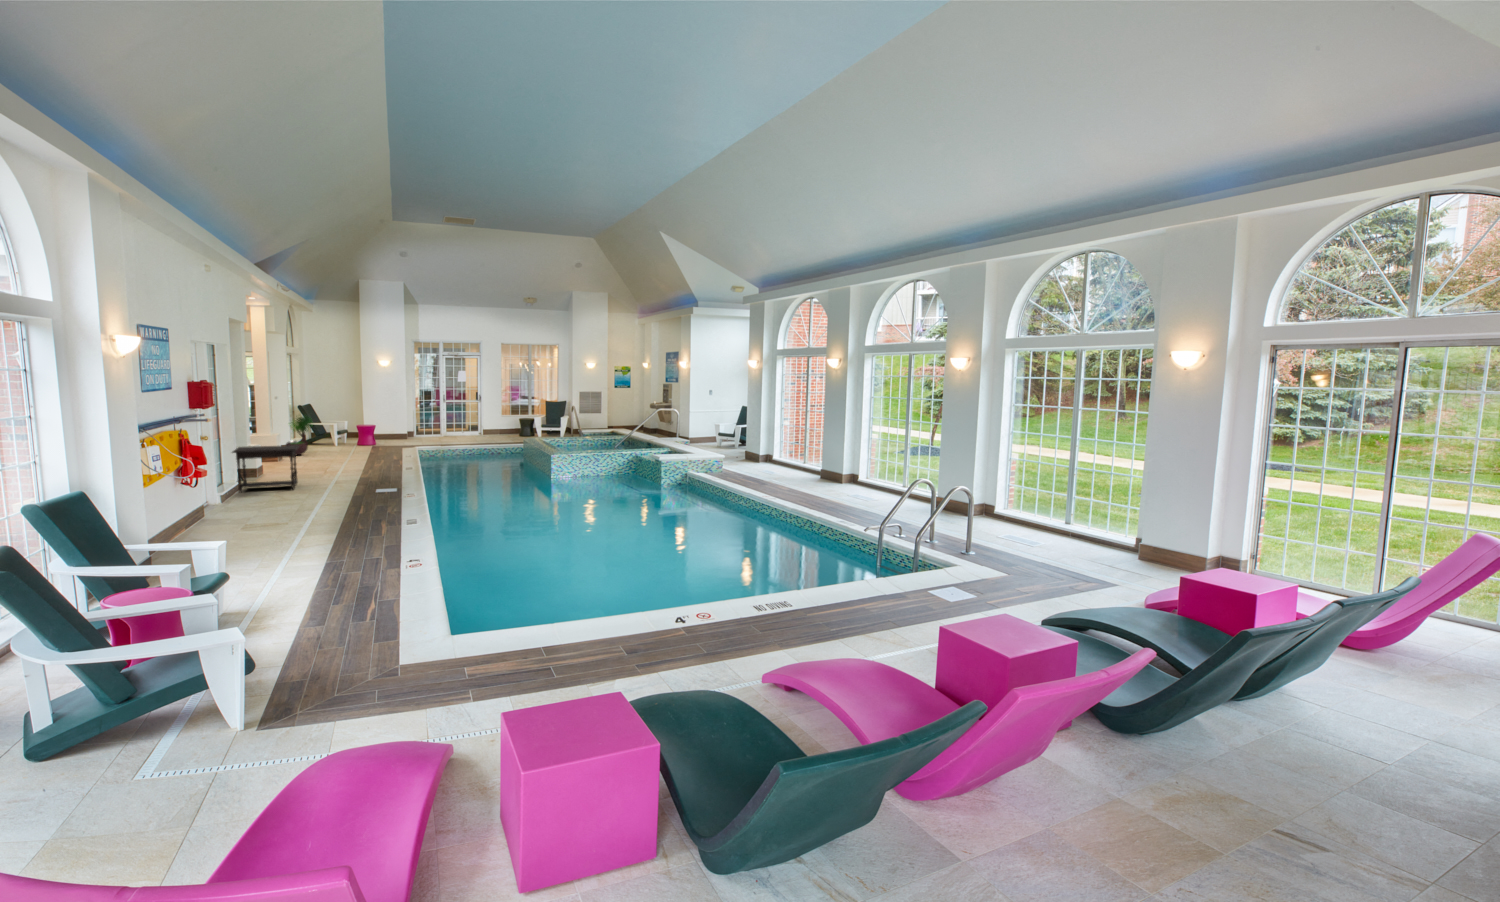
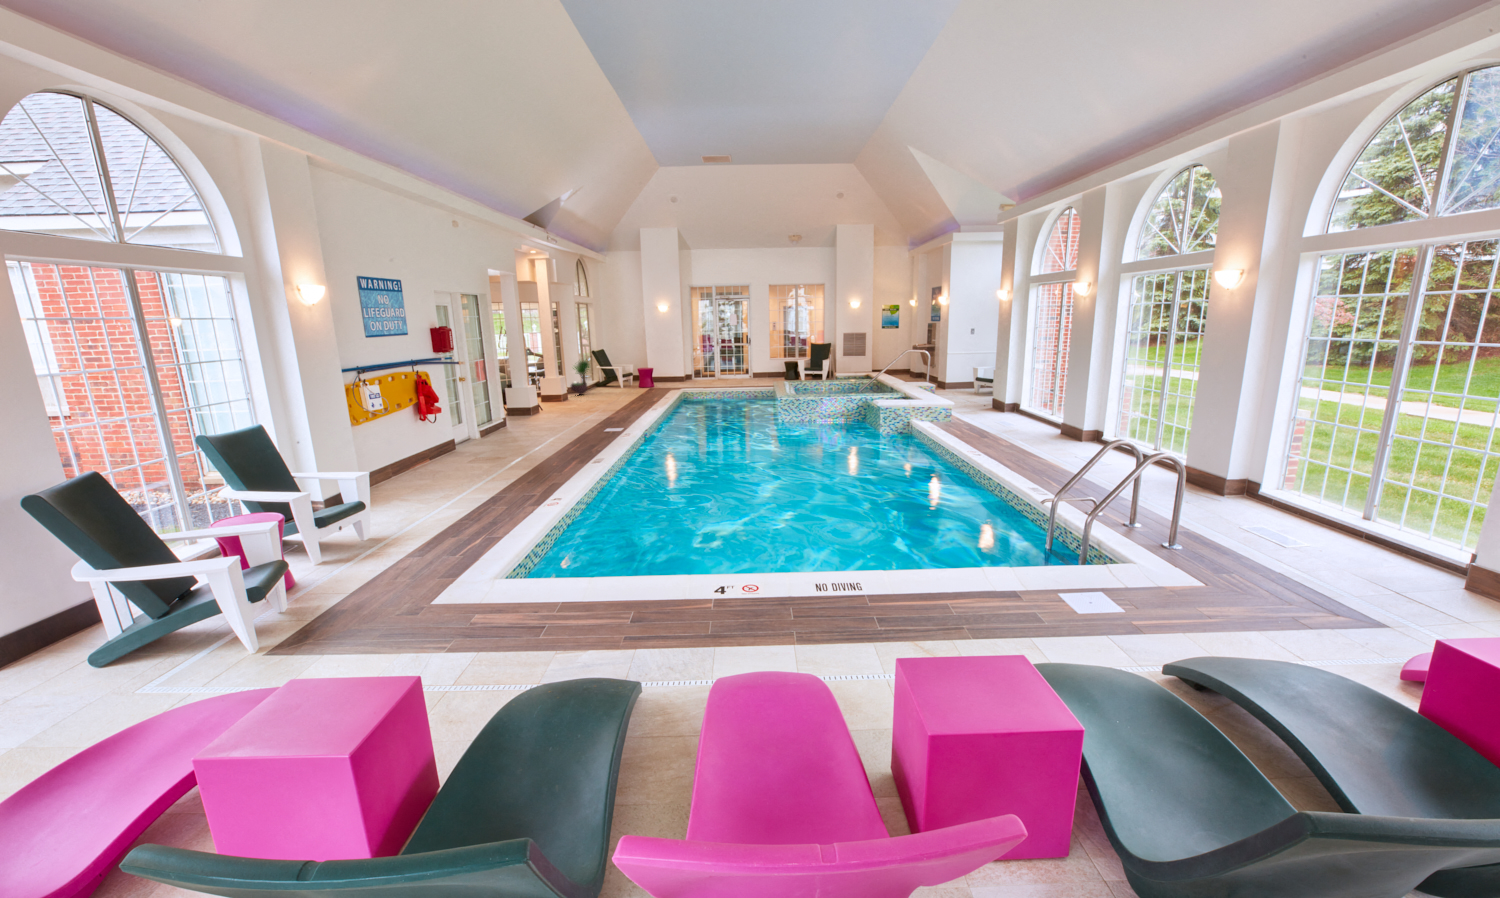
side table: present [232,445,299,492] -> none [490,386,546,426]

